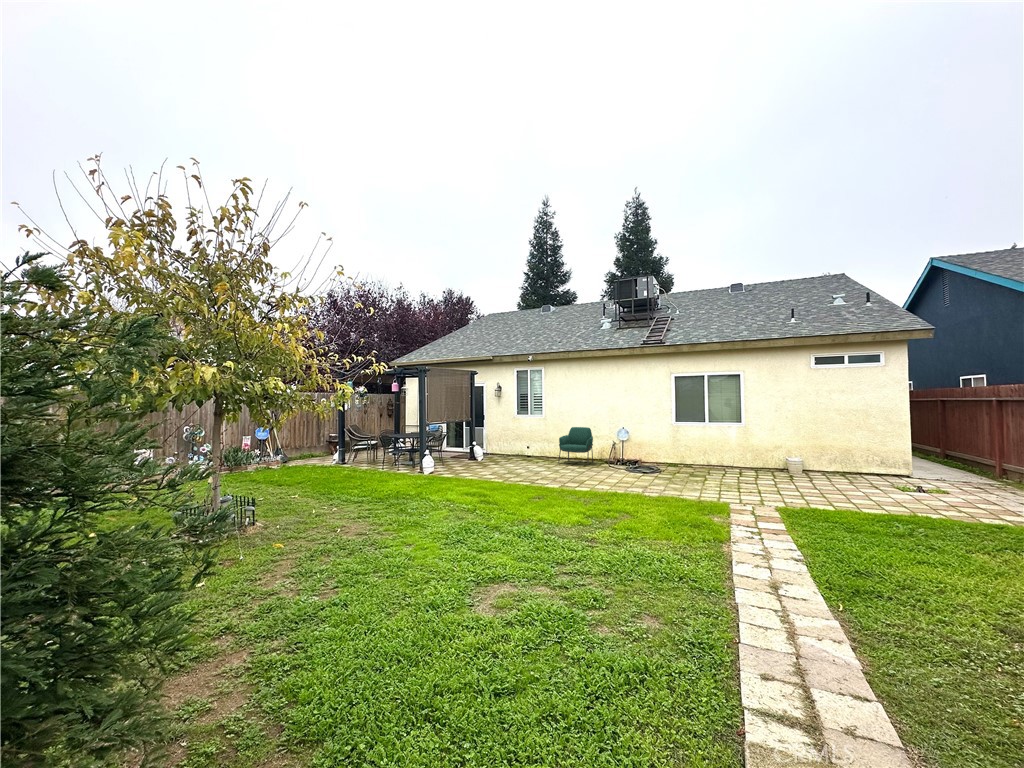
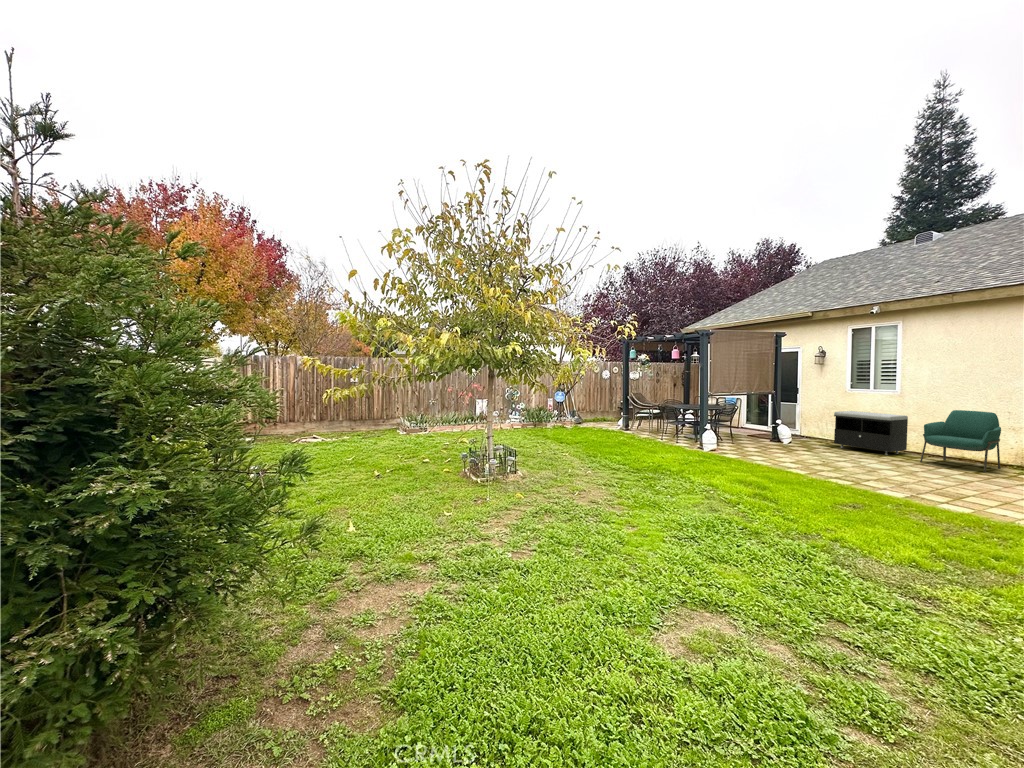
storage bench: none [510,431,550,461] -> present [834,411,908,455]

